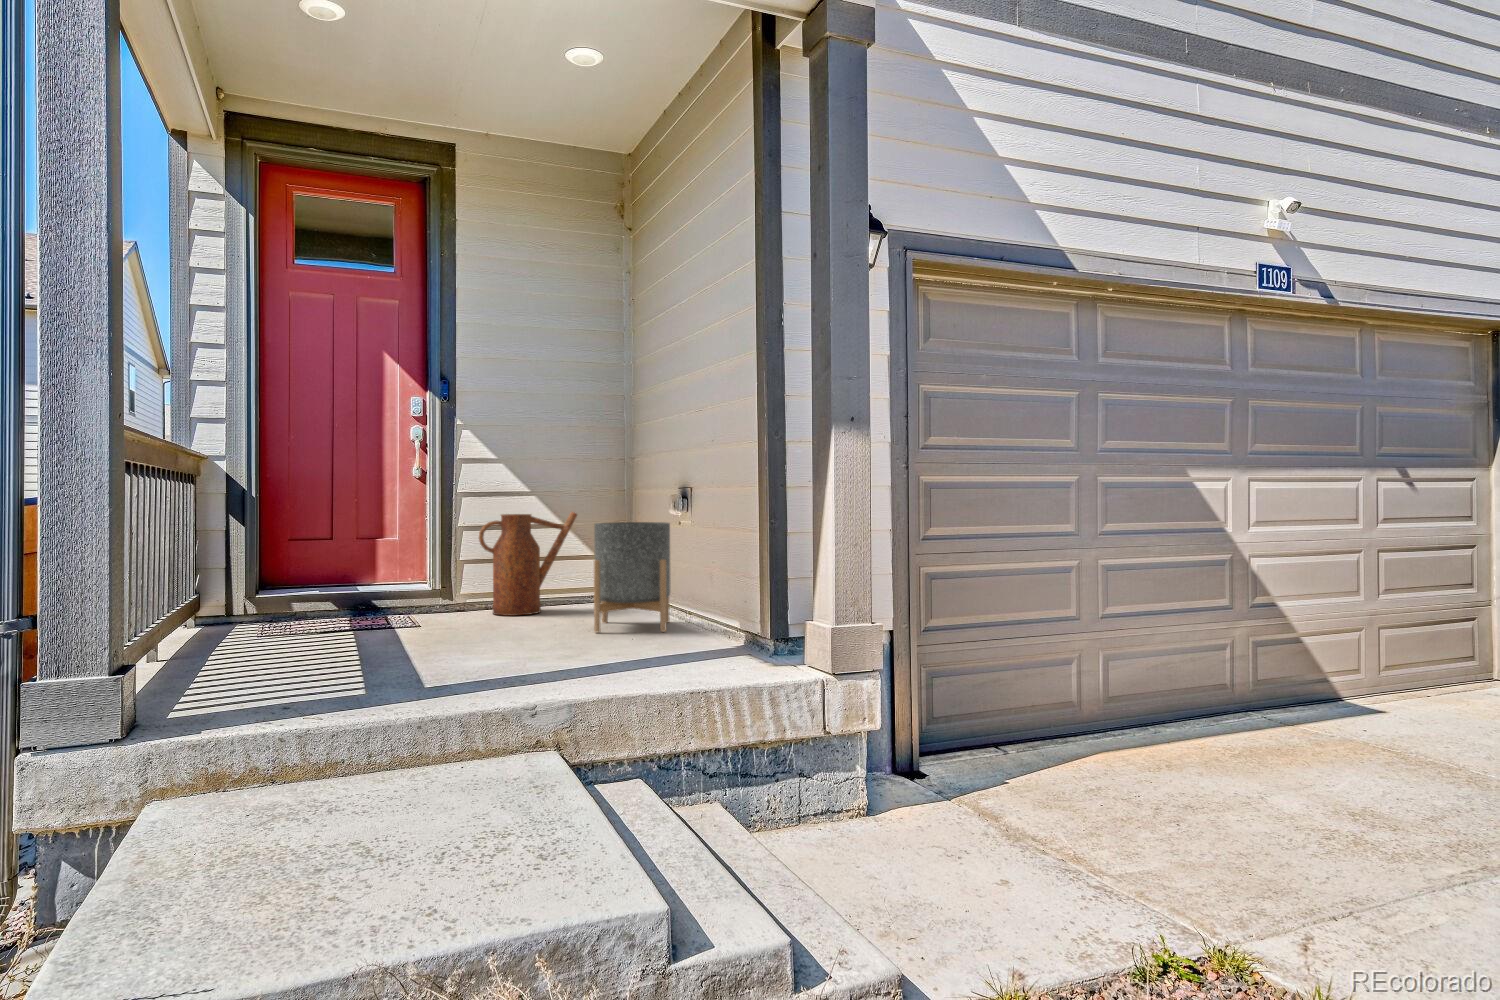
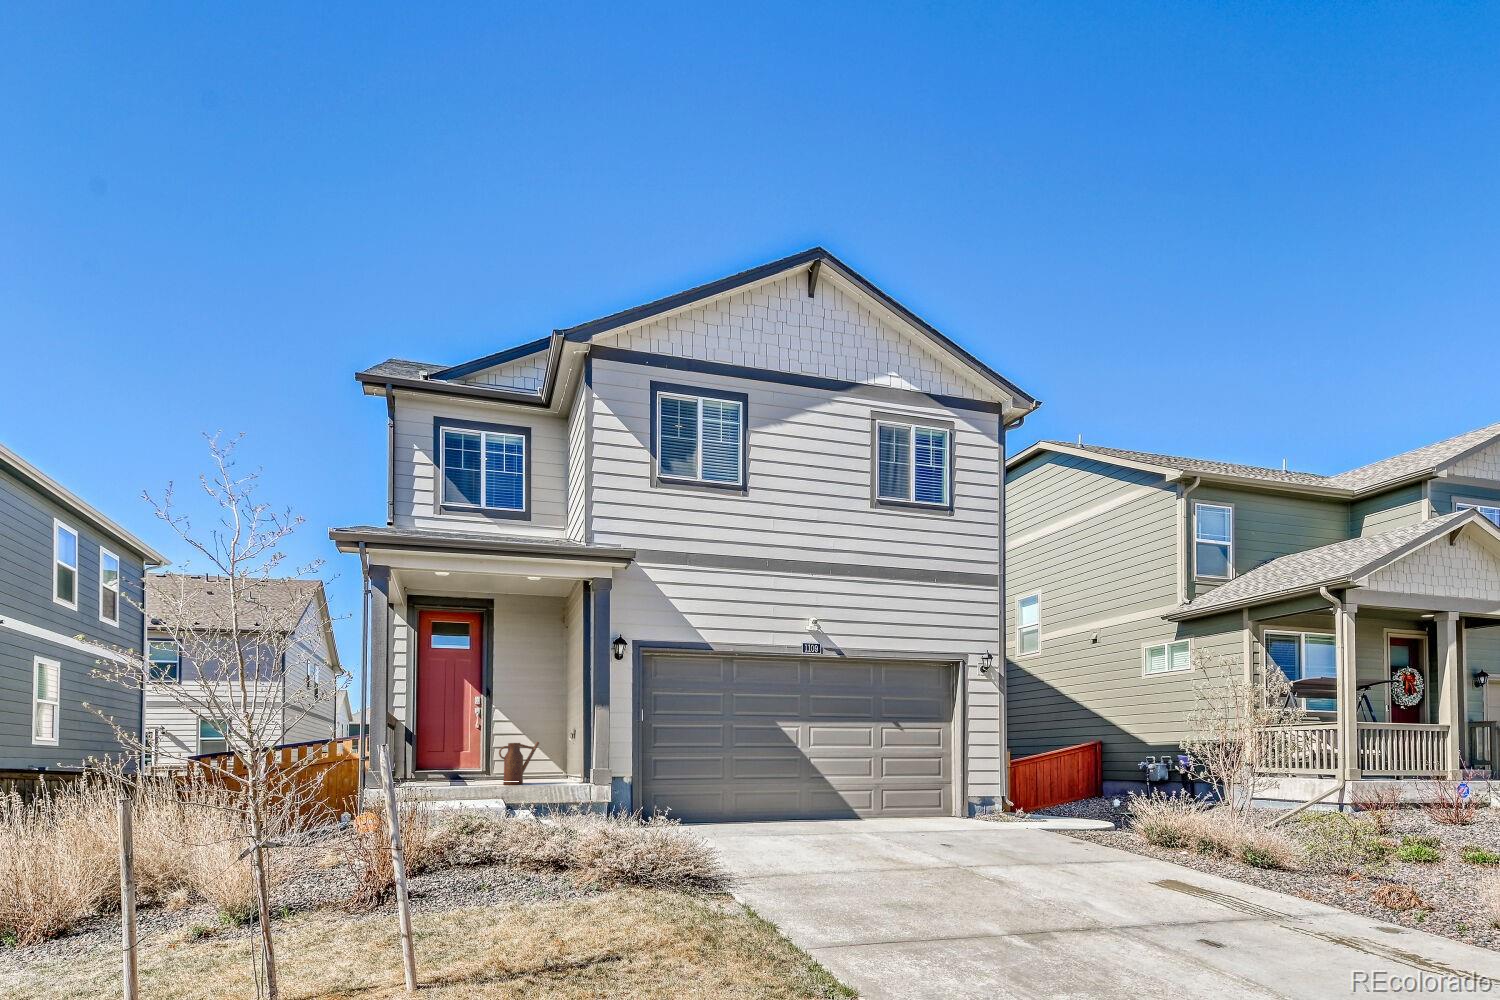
planter: present [594,522,670,632] -> none [538,747,570,790]

